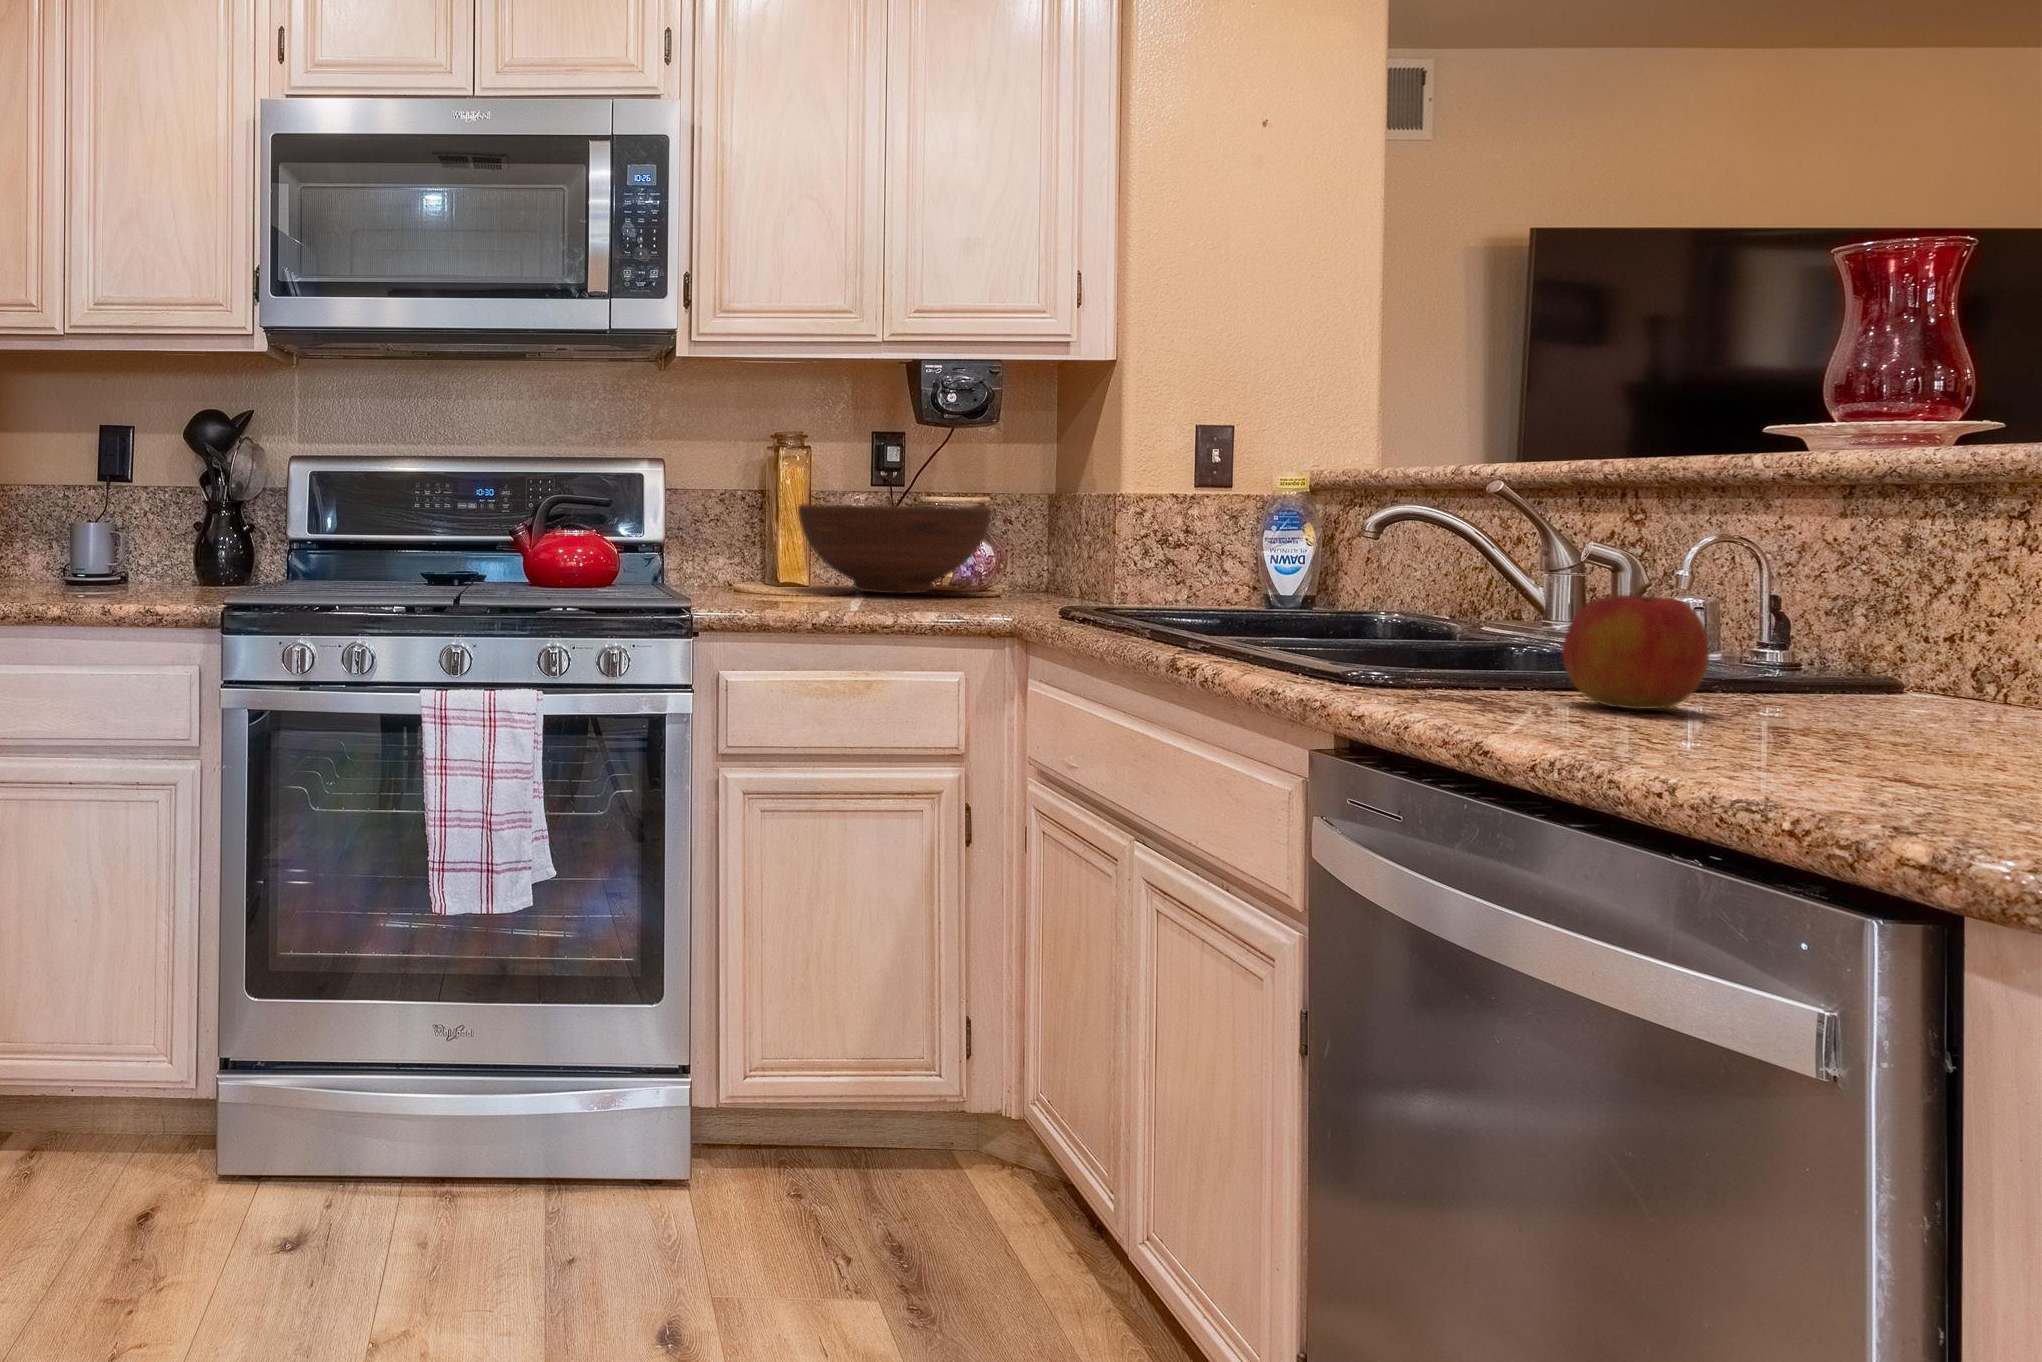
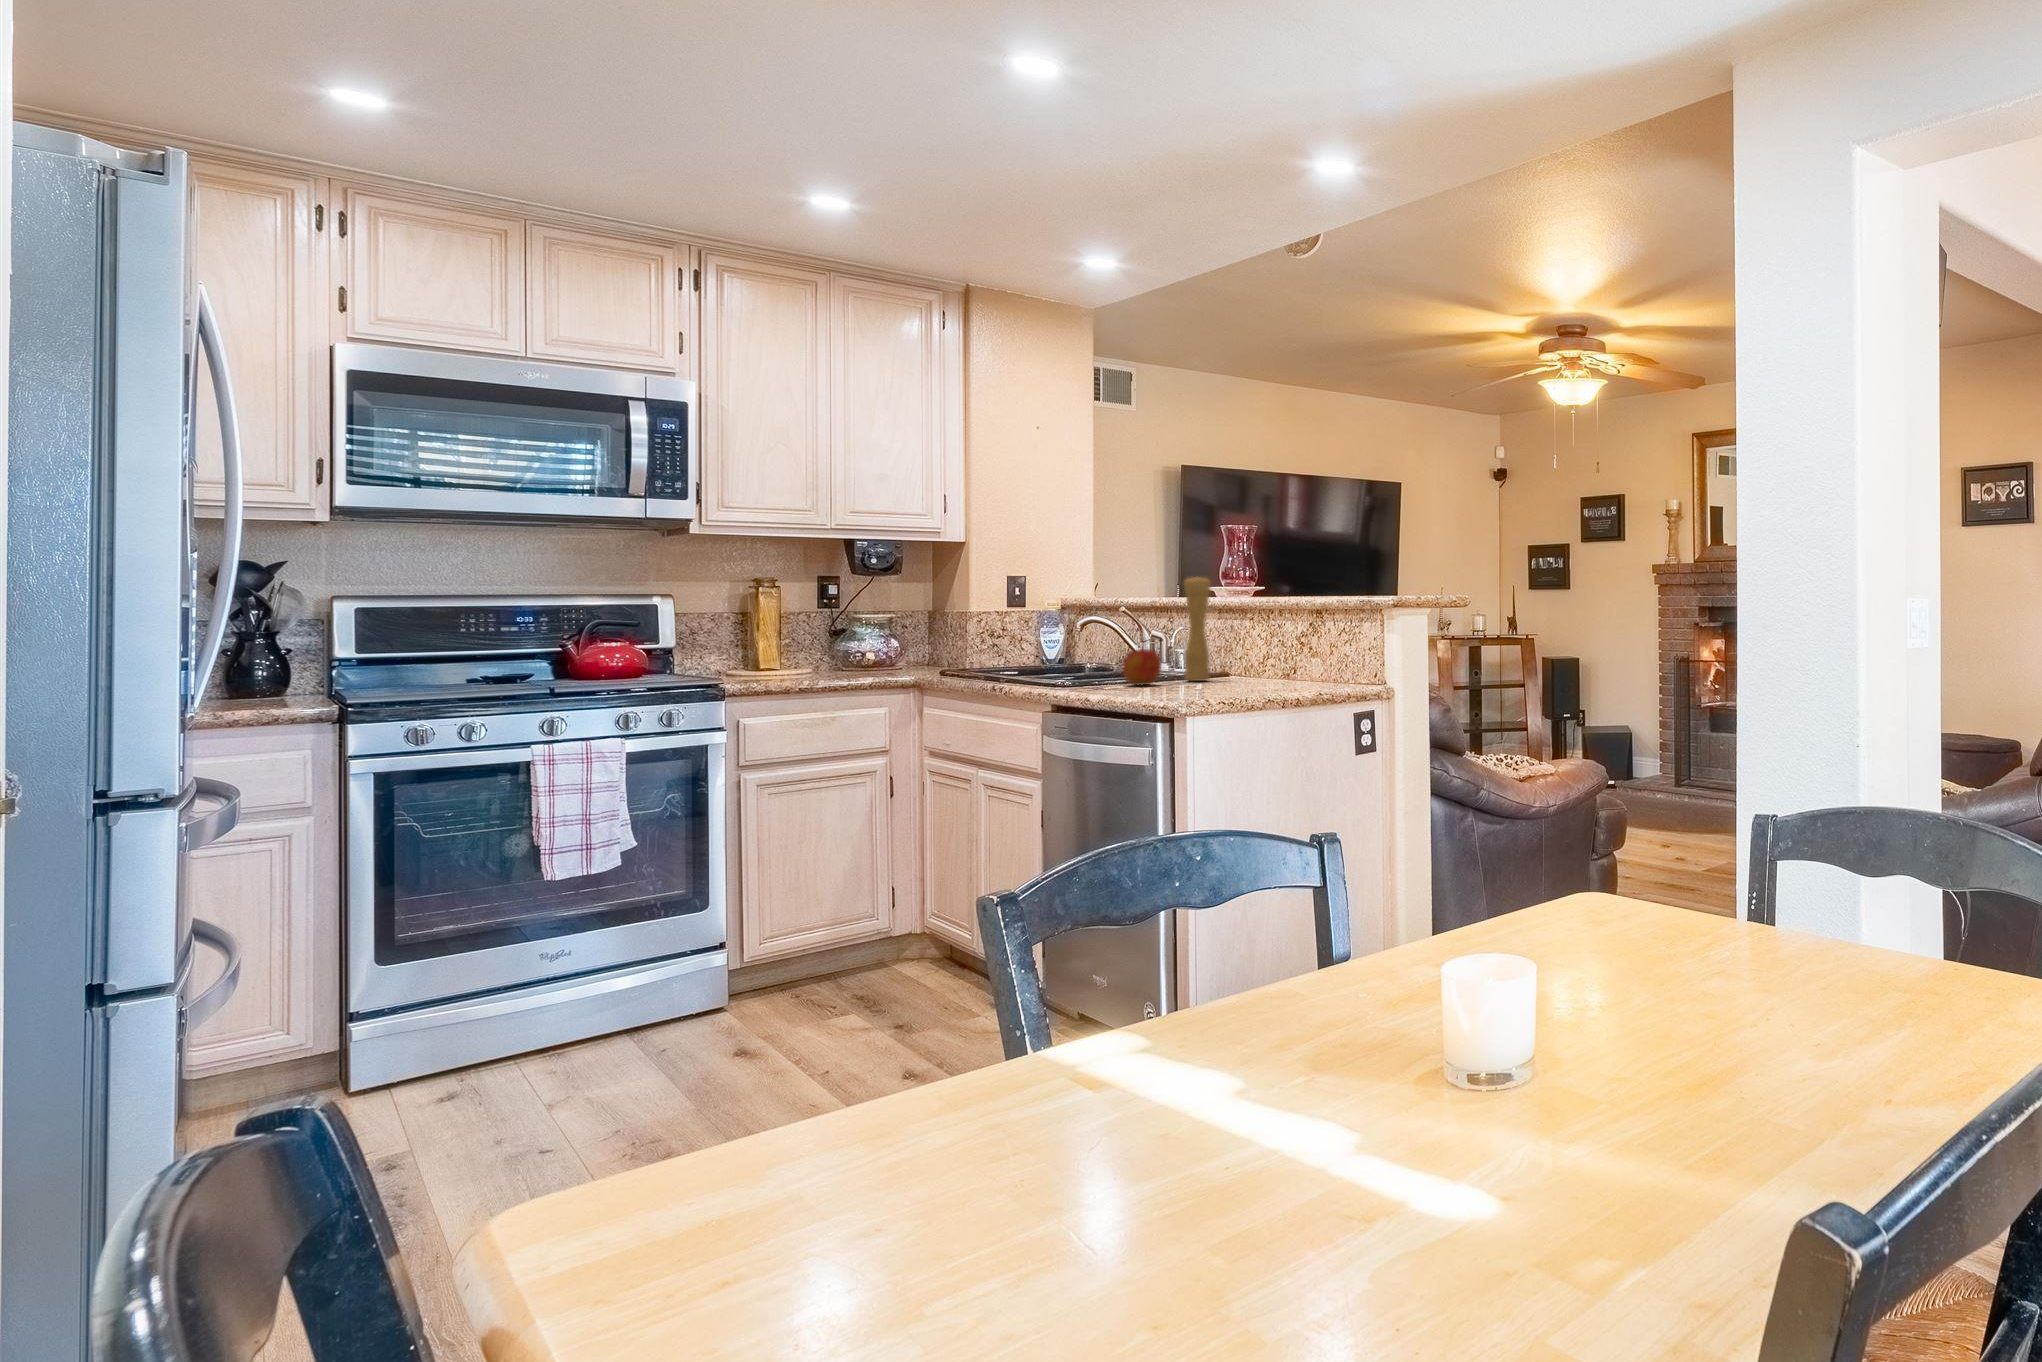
pepper mill: none [1772,370,1891,710] -> present [1184,577,1211,681]
fruit bowl: present [798,504,991,594] -> none [776,620,899,671]

